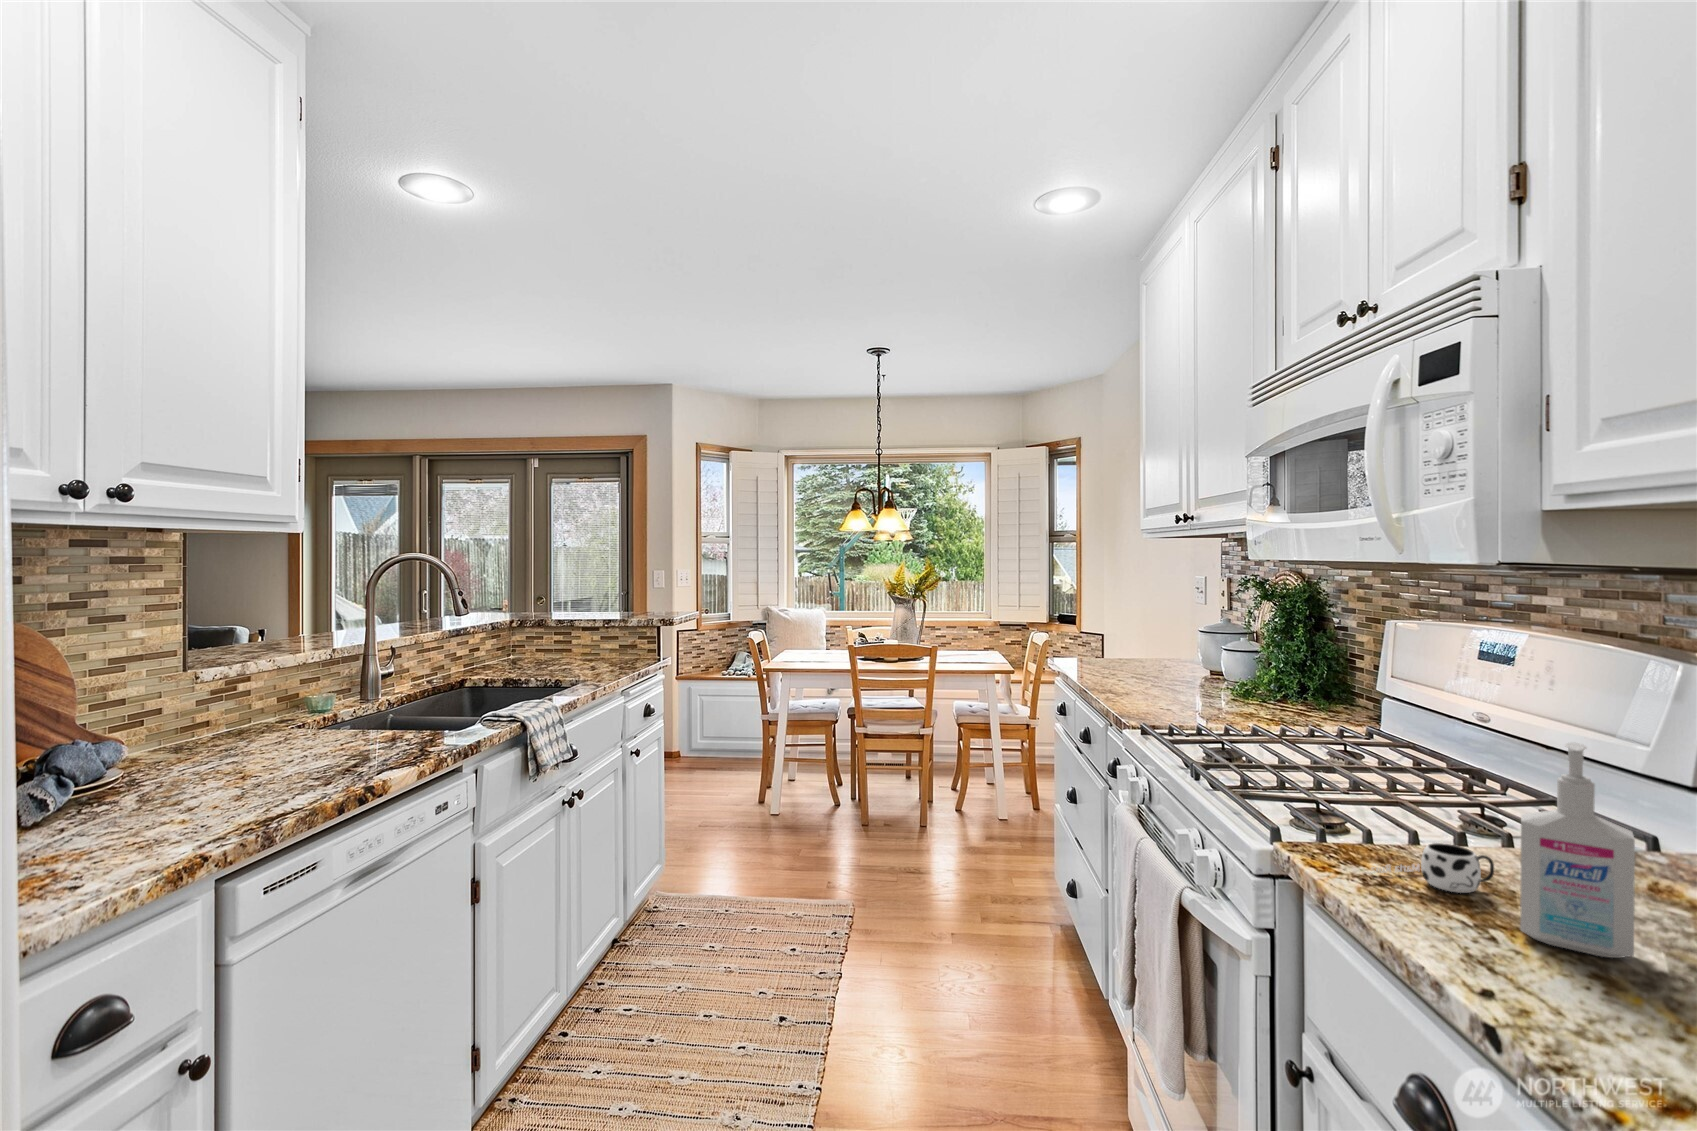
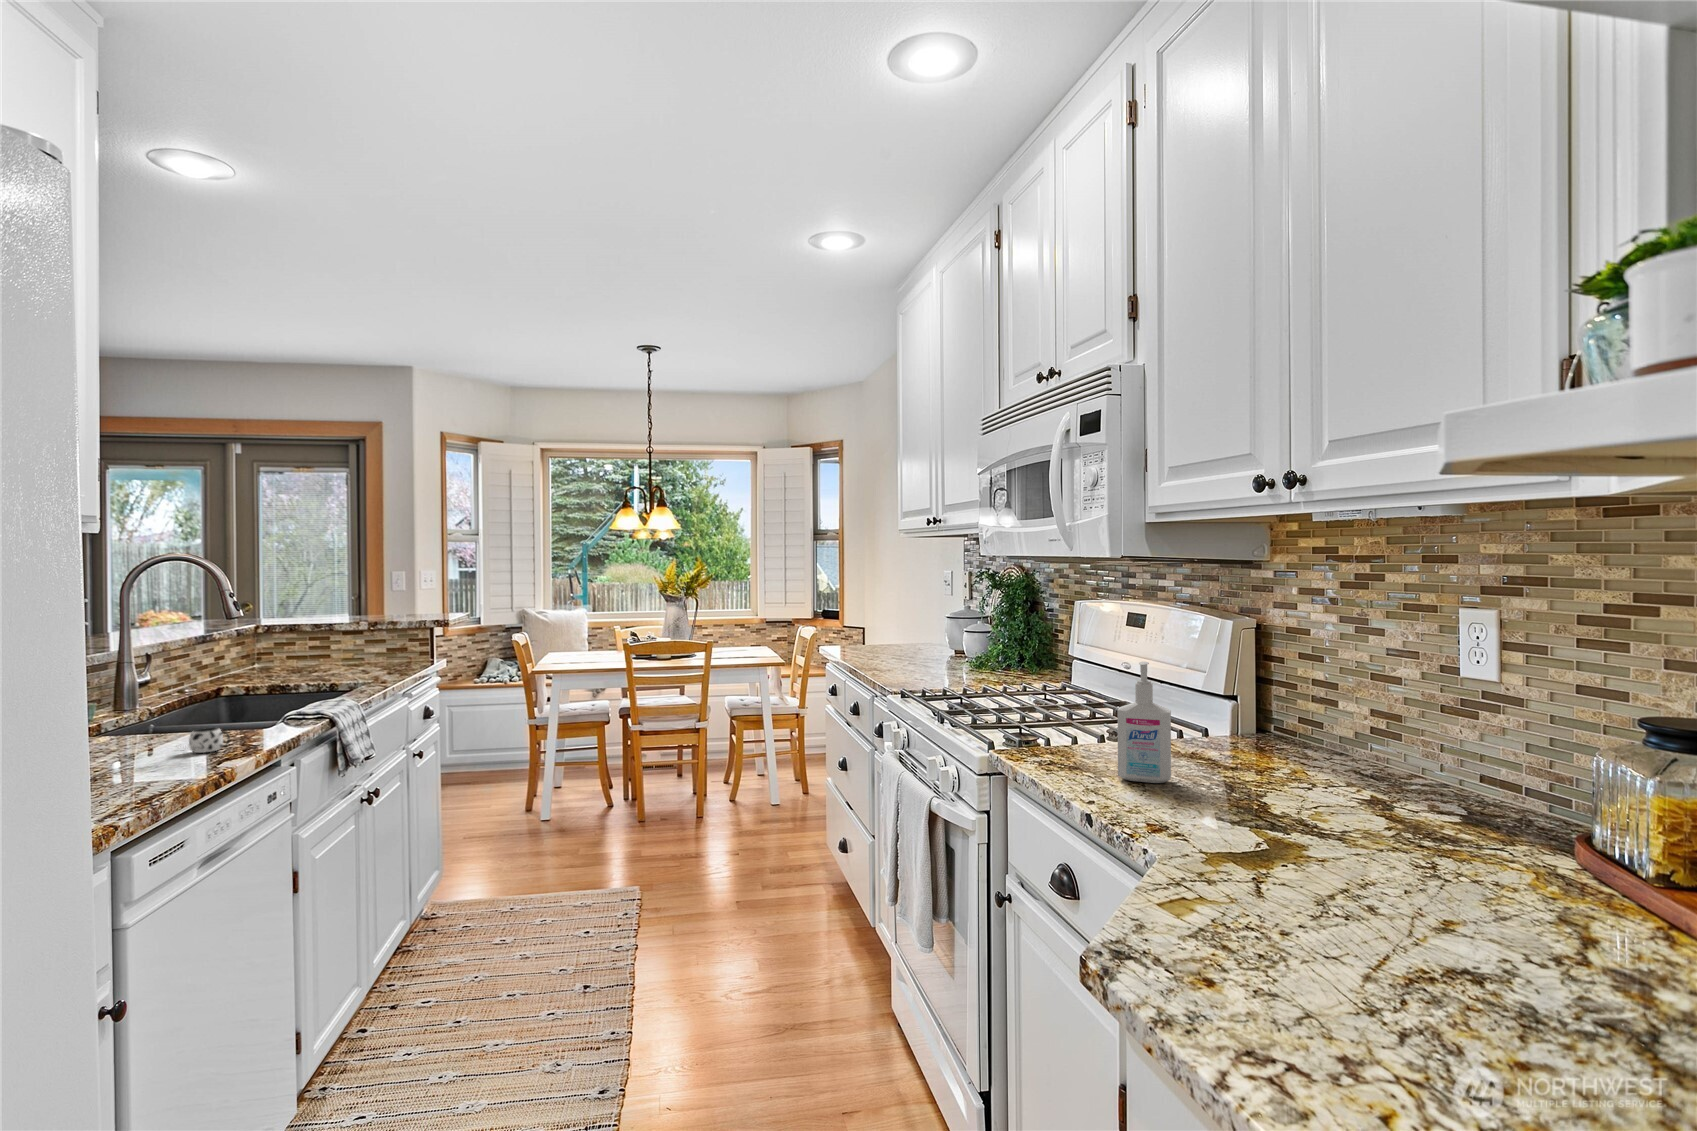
mug: present [1372,843,1494,893] -> present [188,728,230,753]

